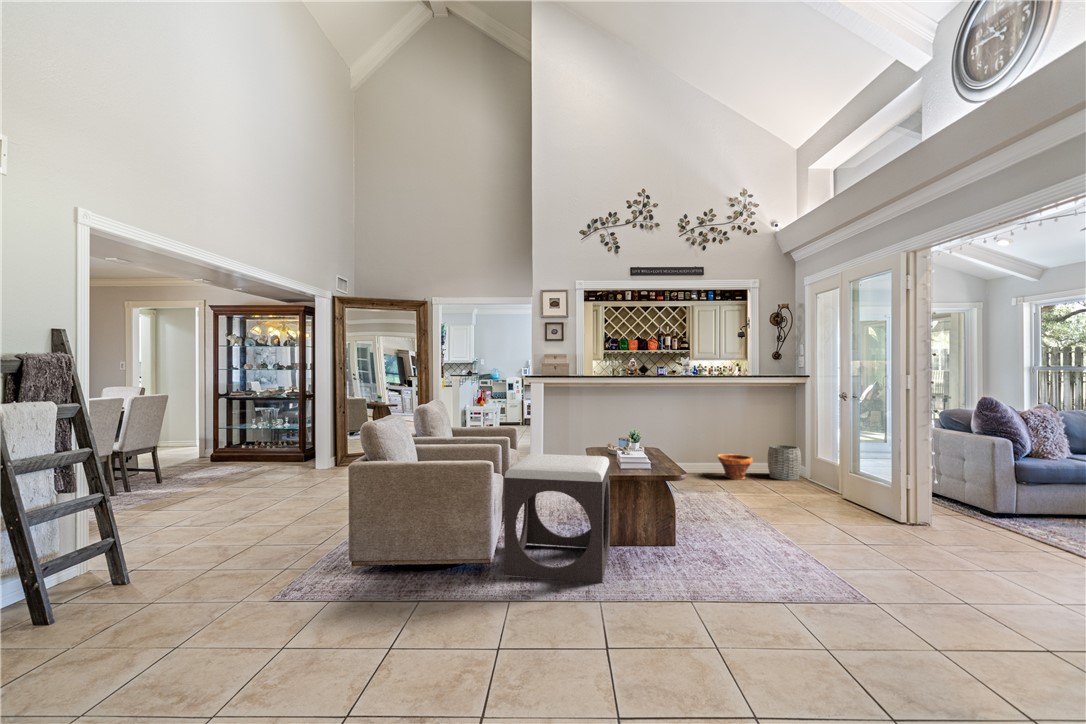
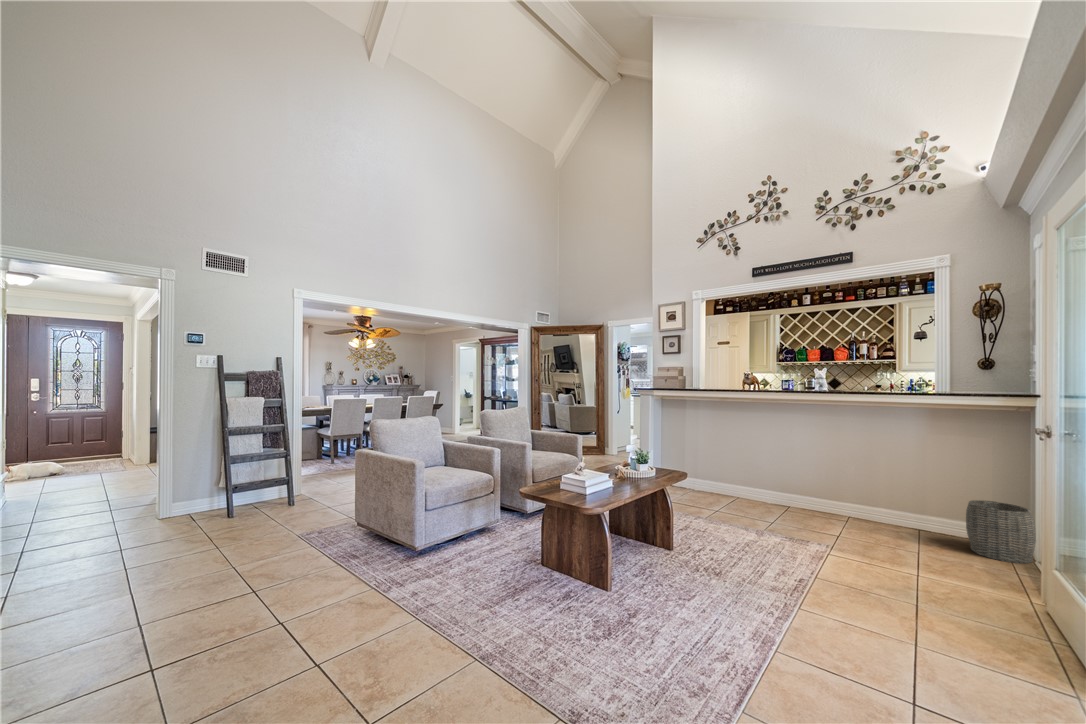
footstool: present [504,454,610,583] -> none [418,458,543,600]
planter: present [718,454,753,479] -> none [872,500,933,541]

